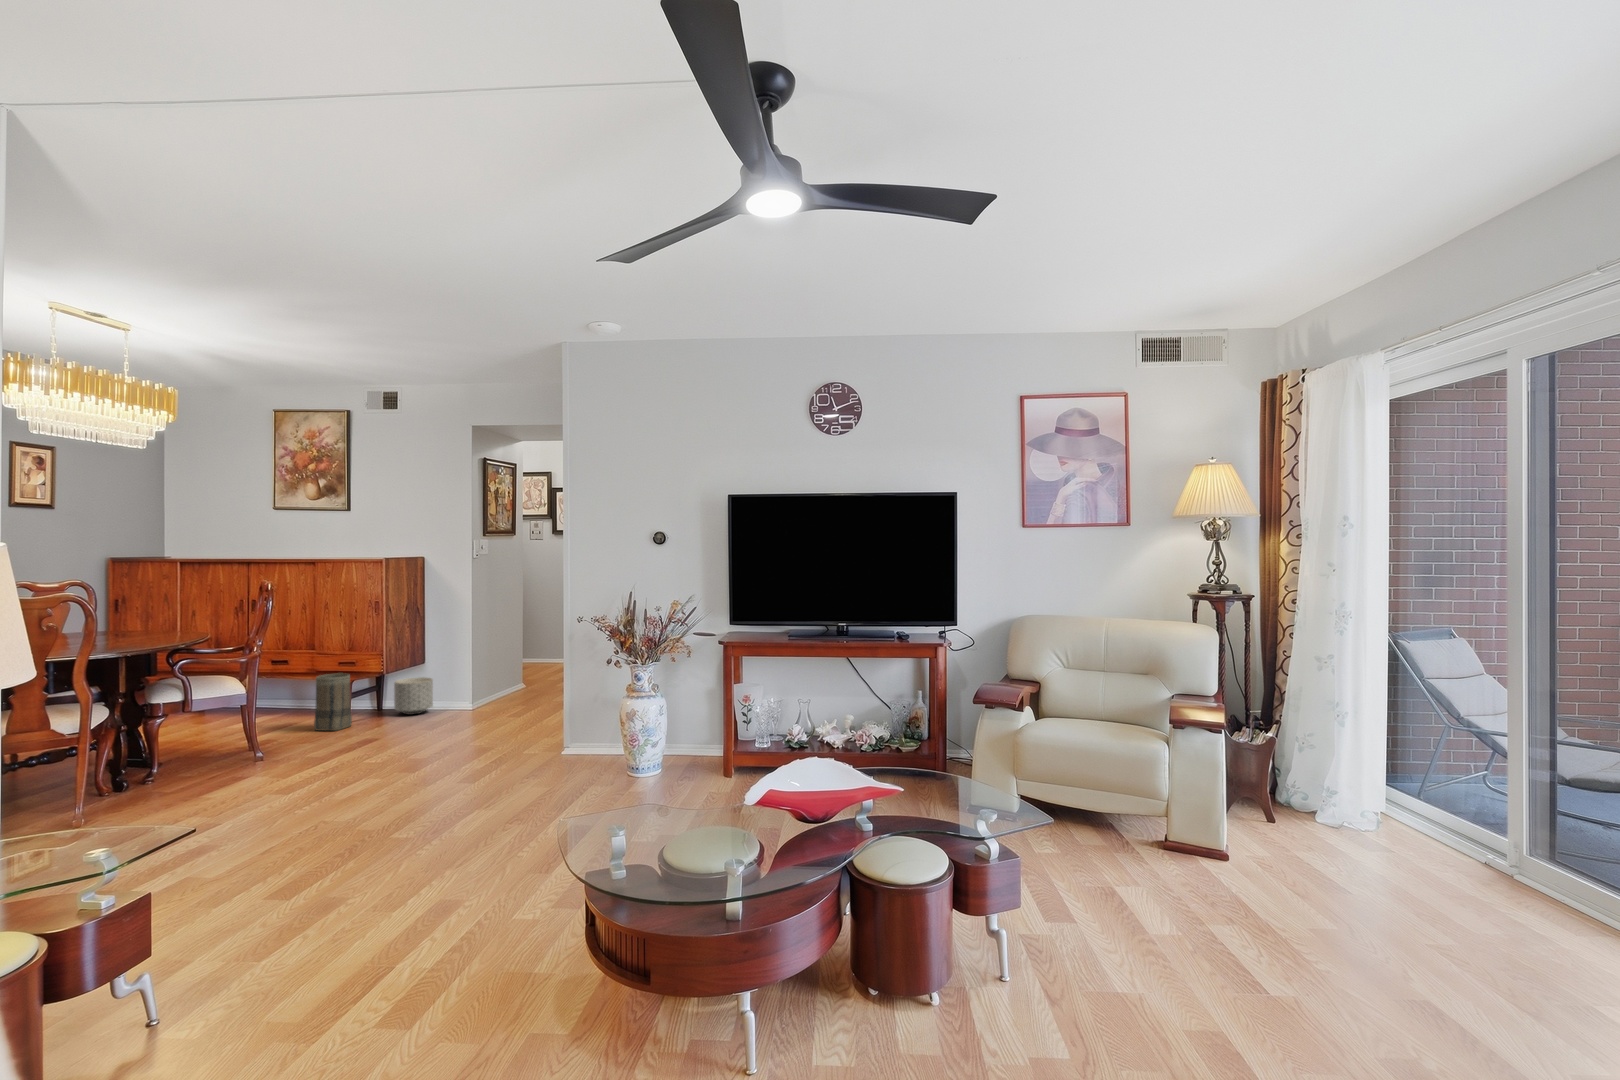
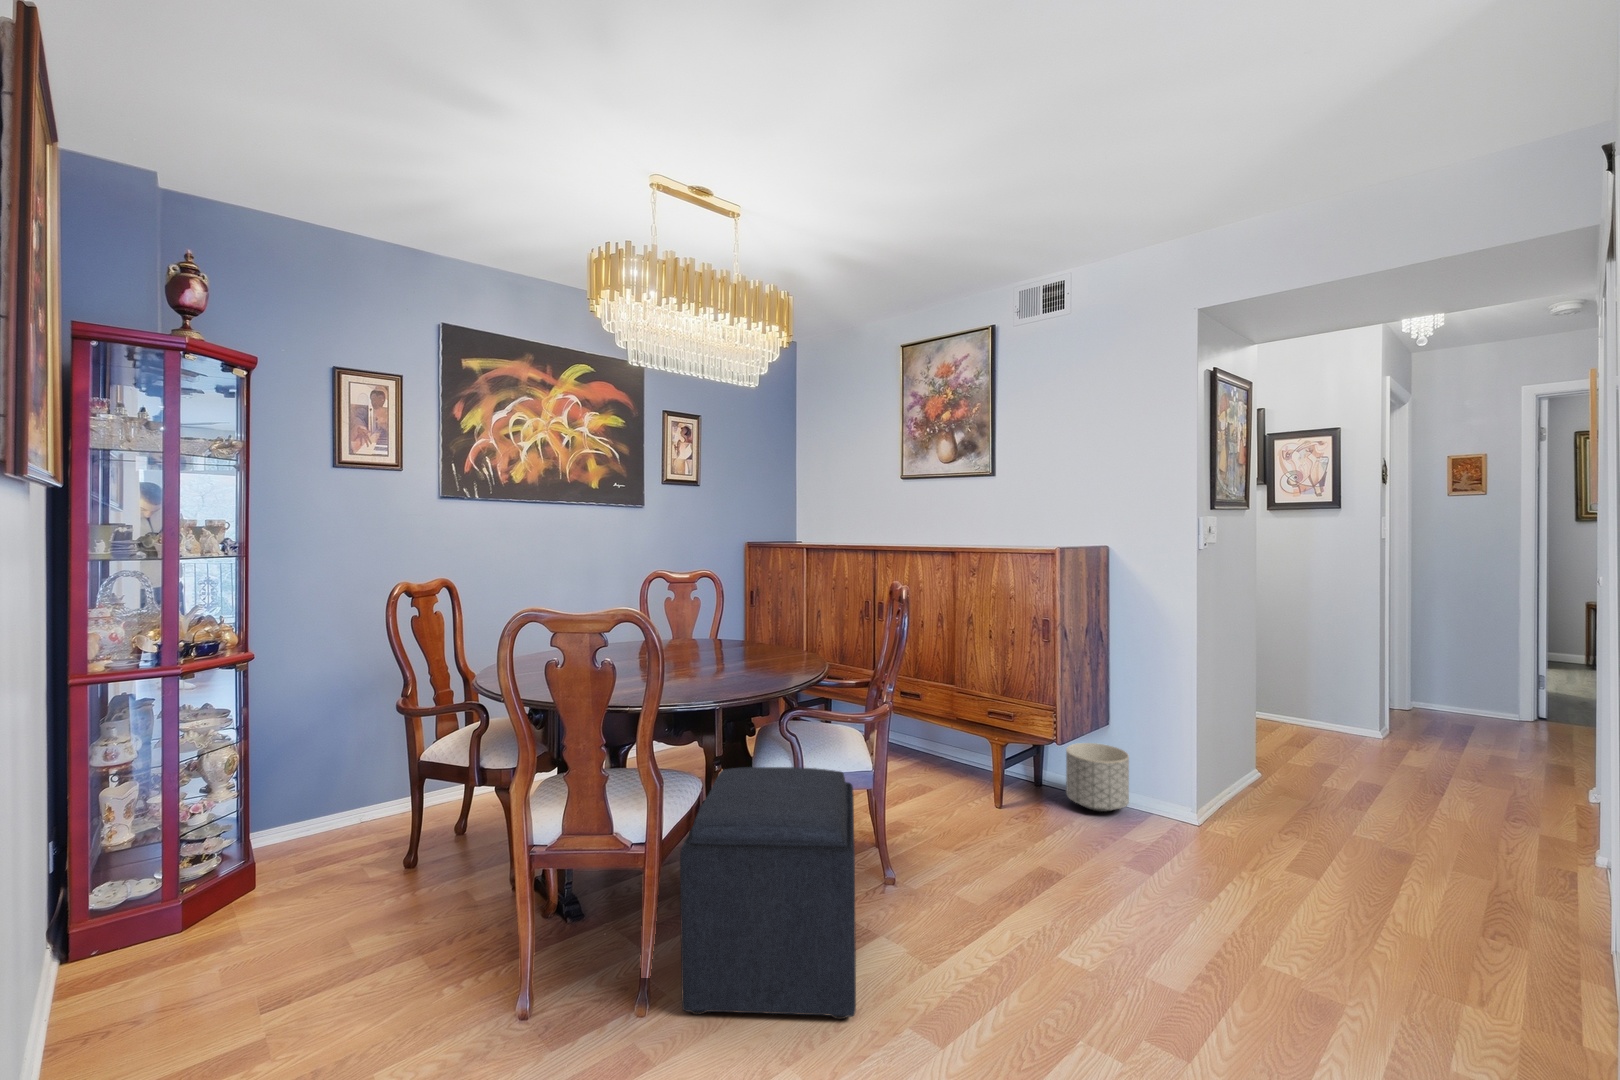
basket: present [314,673,352,731] -> none [953,730,1007,833]
ottoman: none [147,681,257,799] -> present [680,767,856,1019]

